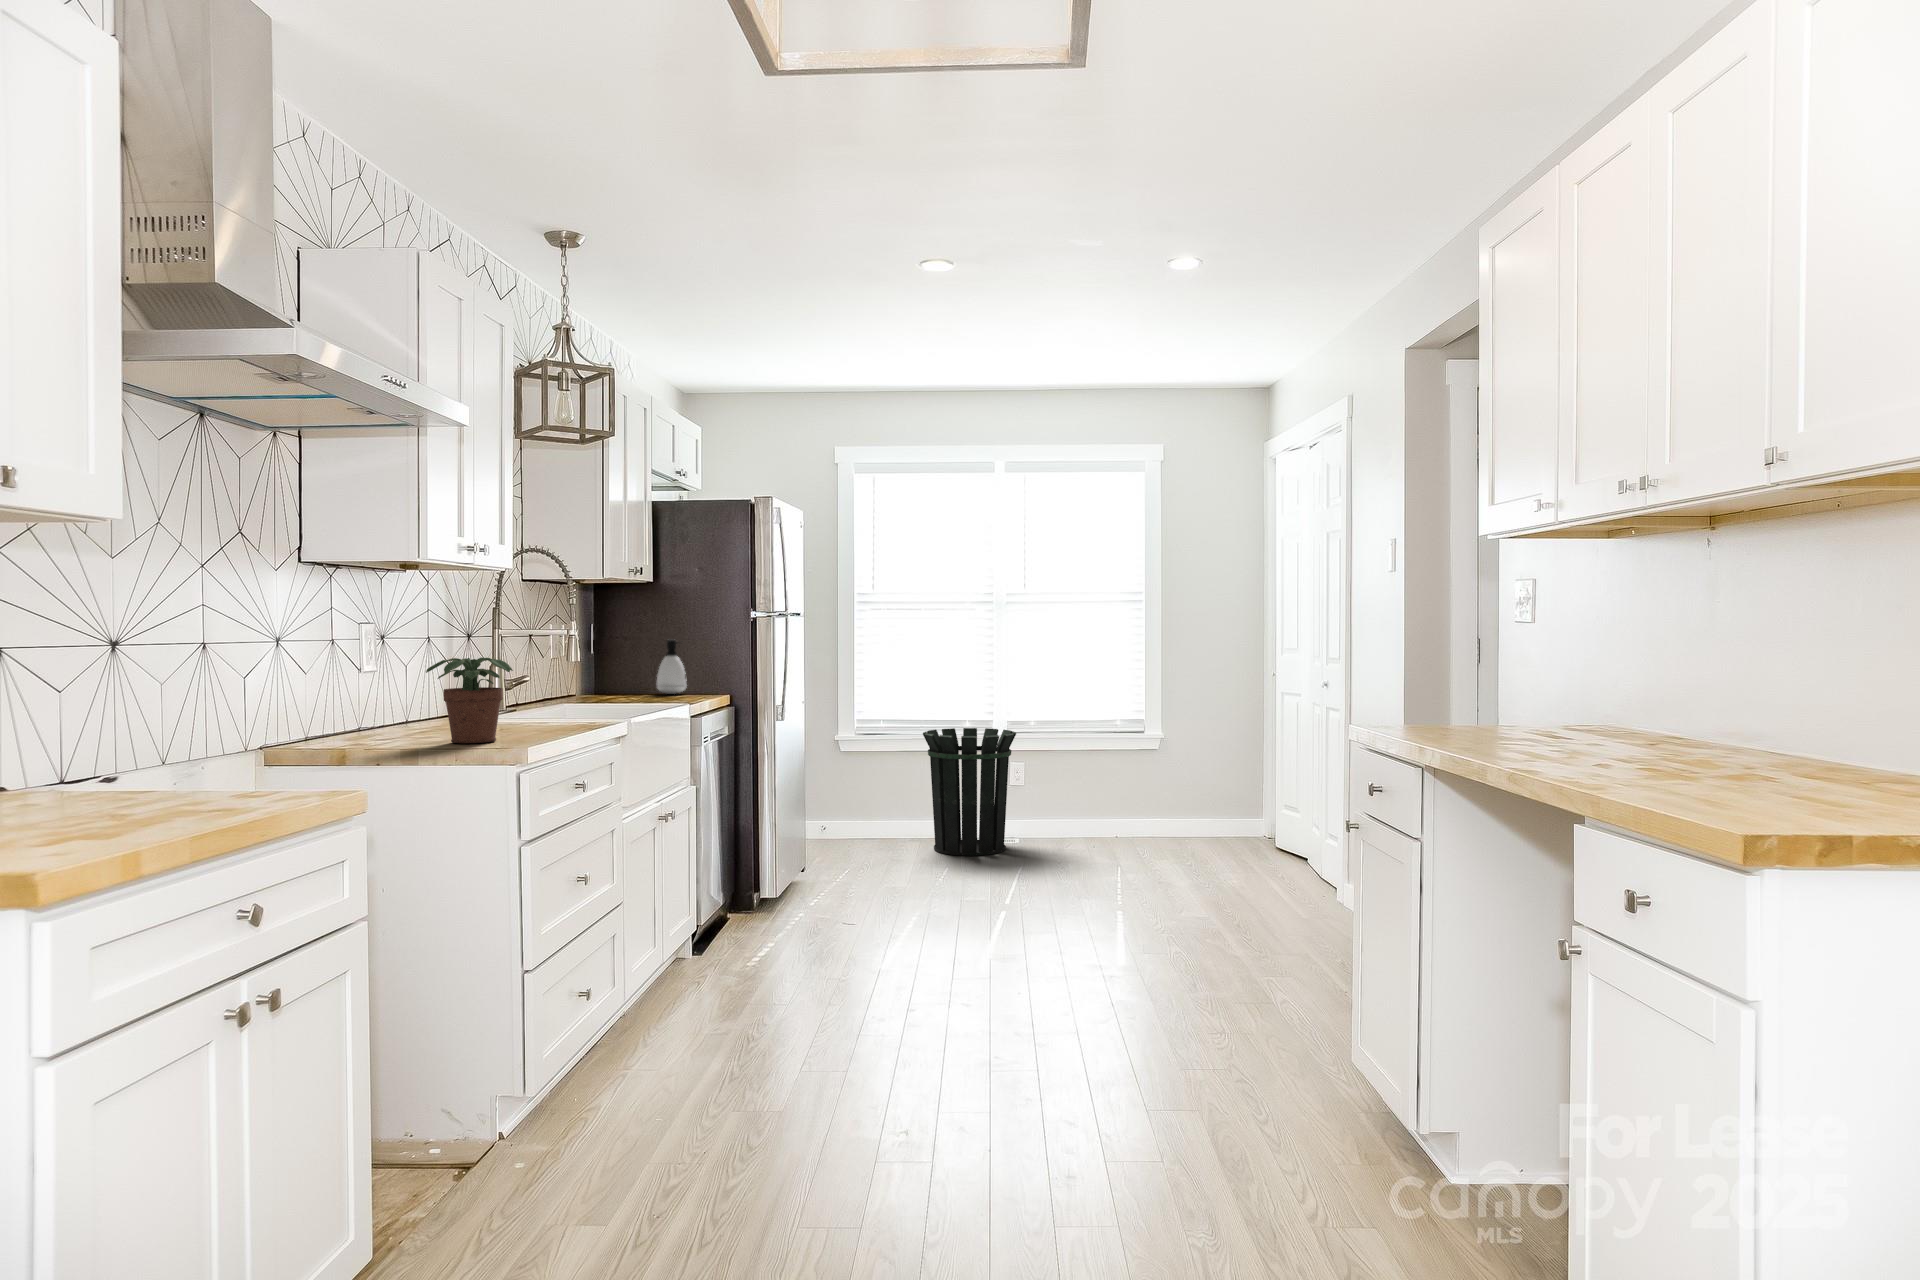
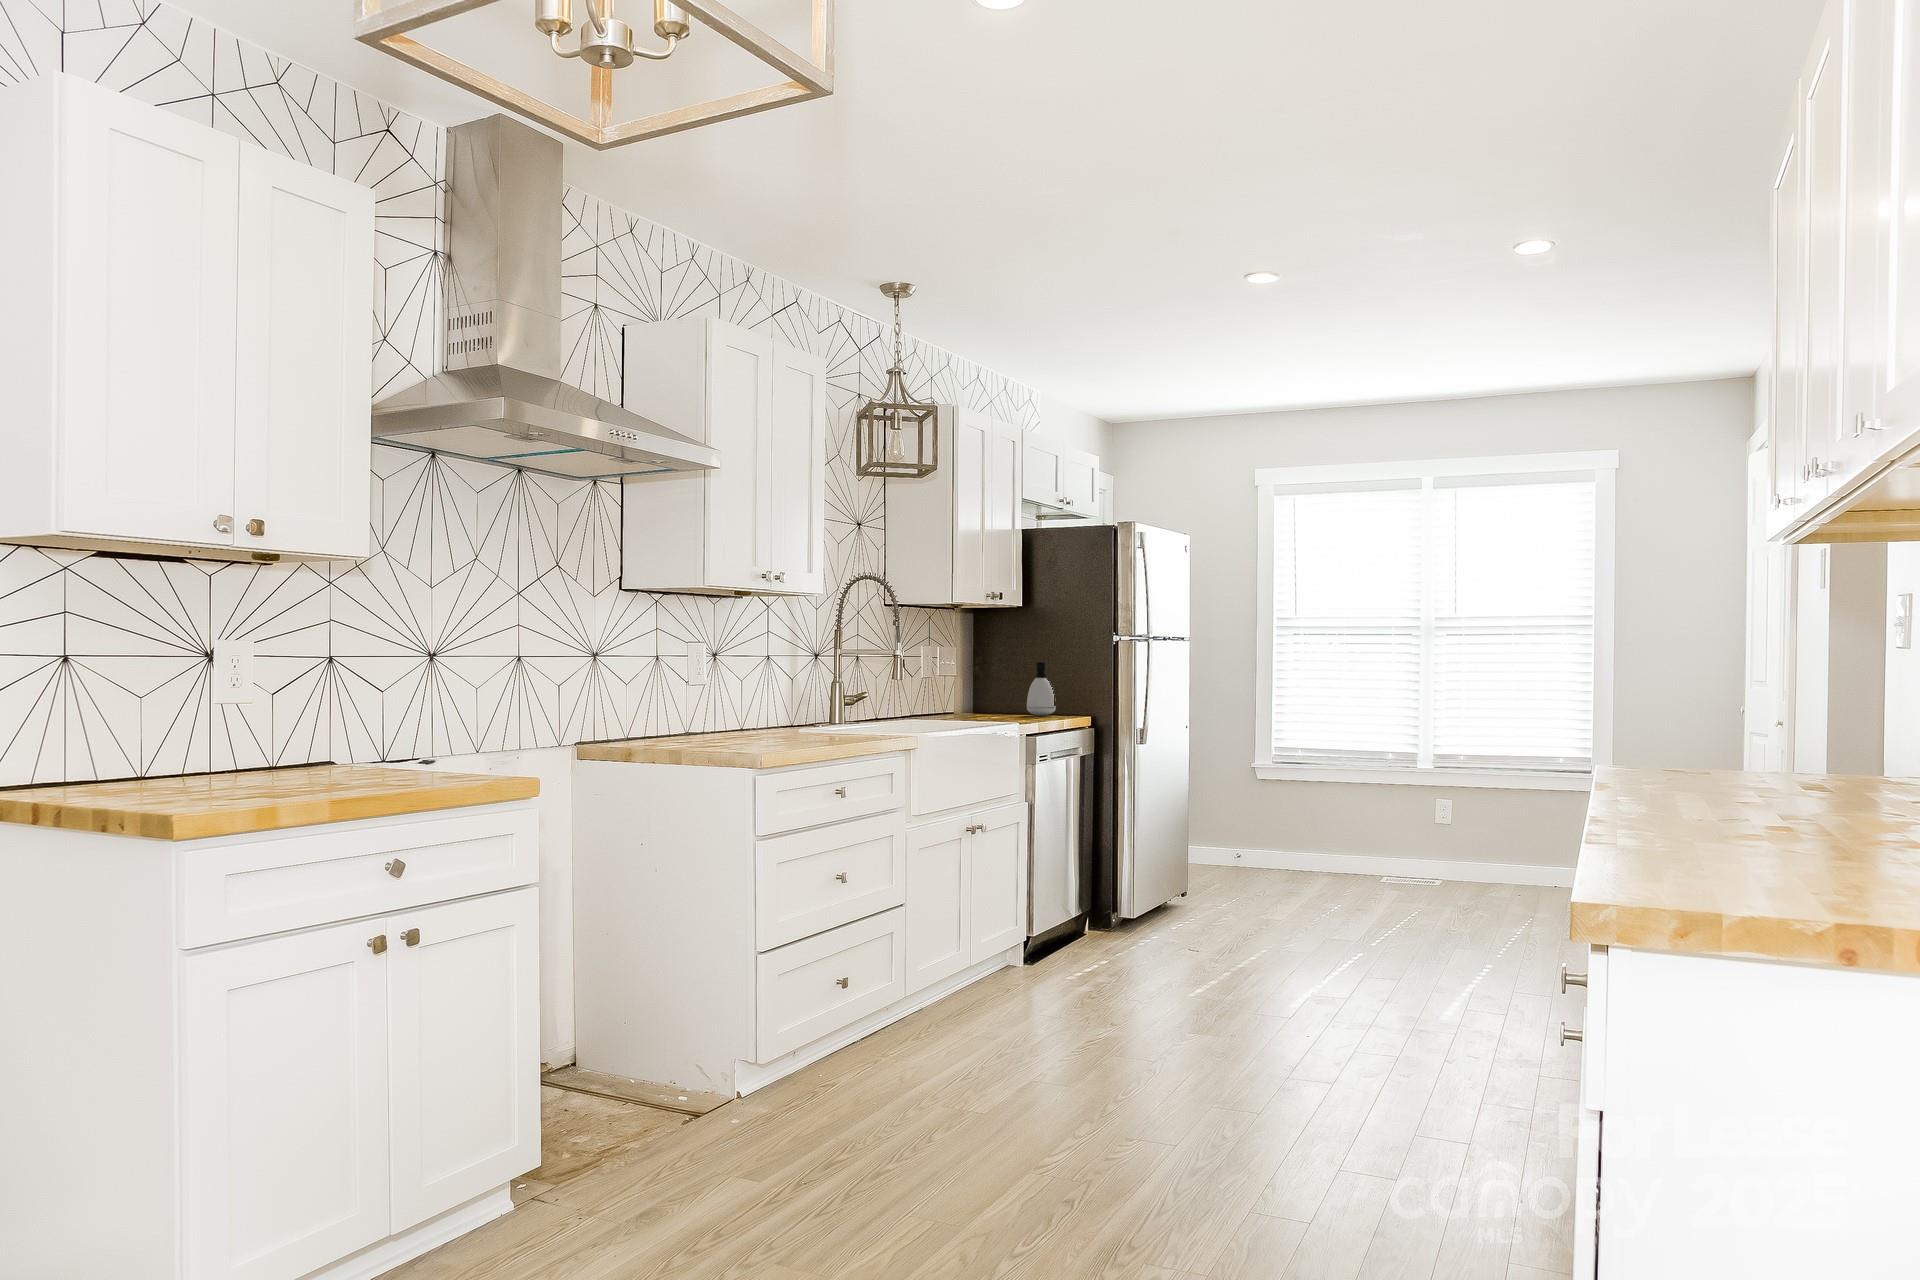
potted plant: present [426,658,513,743] -> none [697,670,769,745]
waste bin: present [923,728,1016,856] -> none [1355,766,1471,914]

